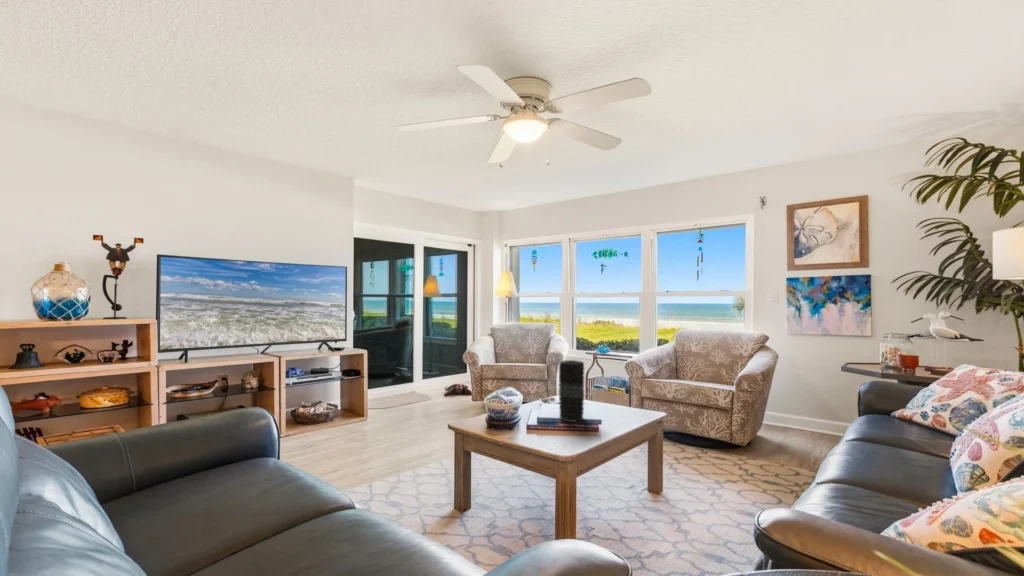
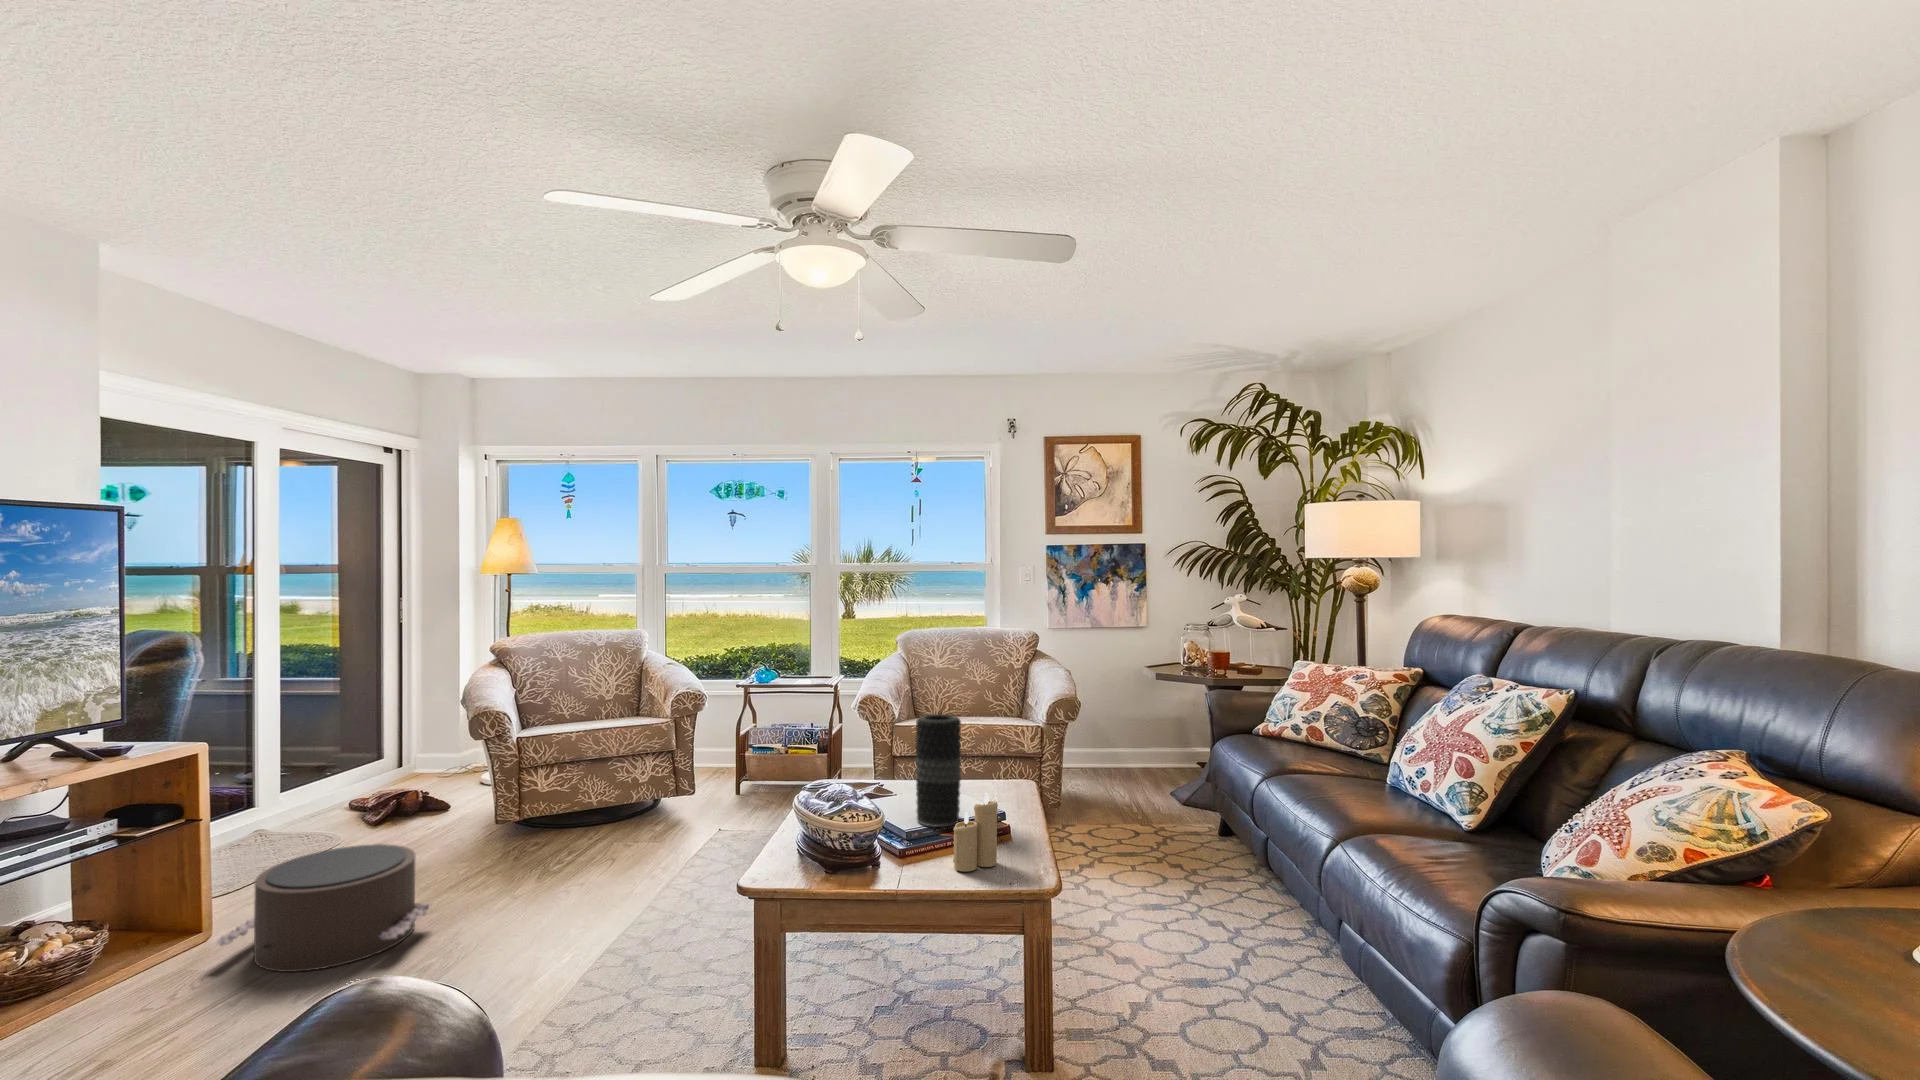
pouf: none [356,395,420,436] -> present [215,844,431,972]
candle: none [536,400,563,441] -> present [953,793,998,872]

